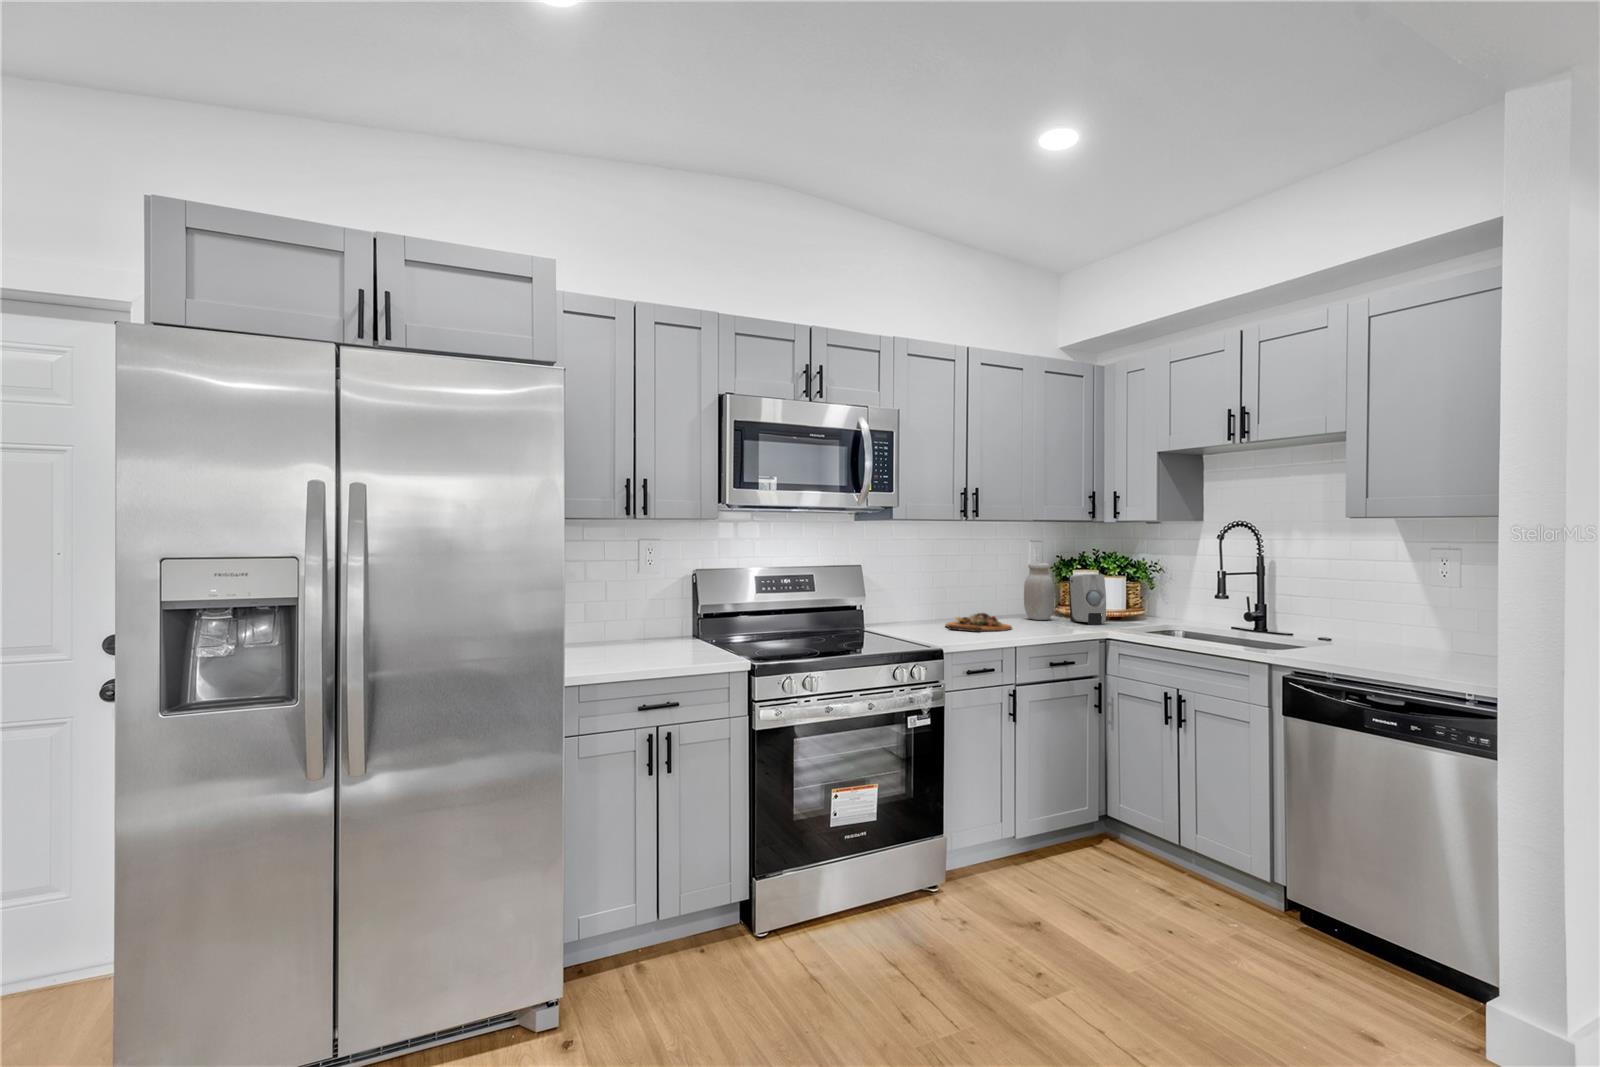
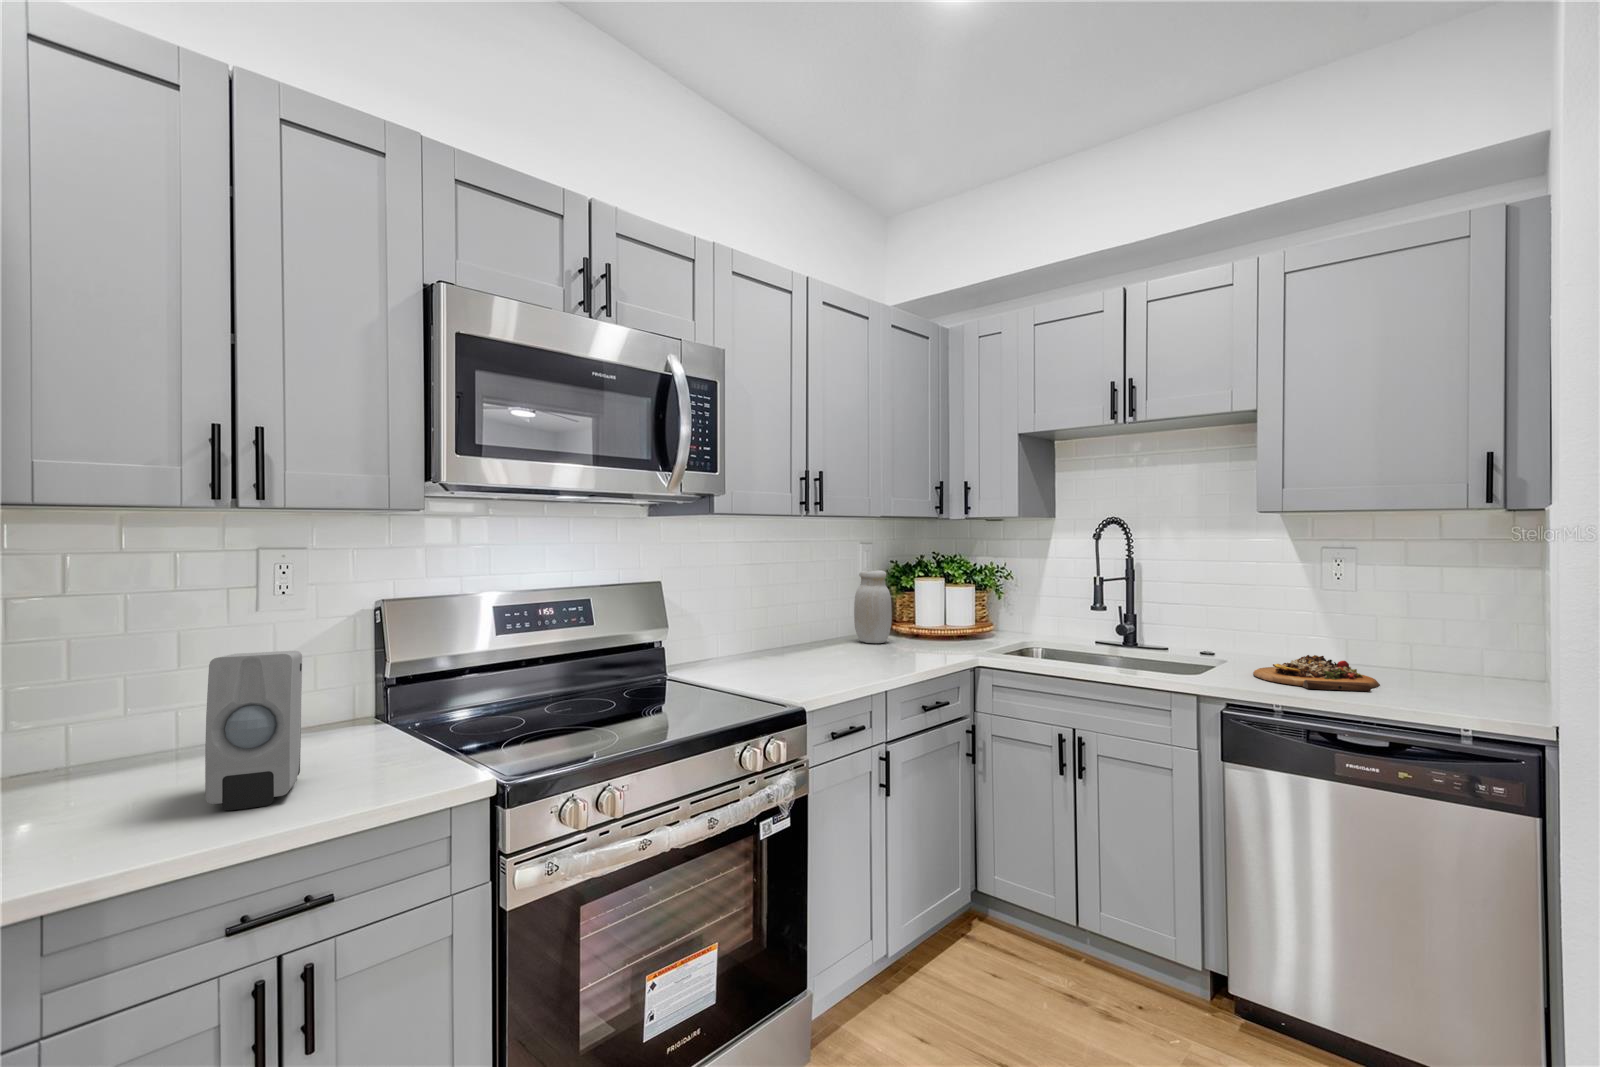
soap dispenser: present [1069,574,1106,625] -> present [205,651,302,810]
cutting board: present [945,613,1012,632] -> present [1253,655,1380,692]

